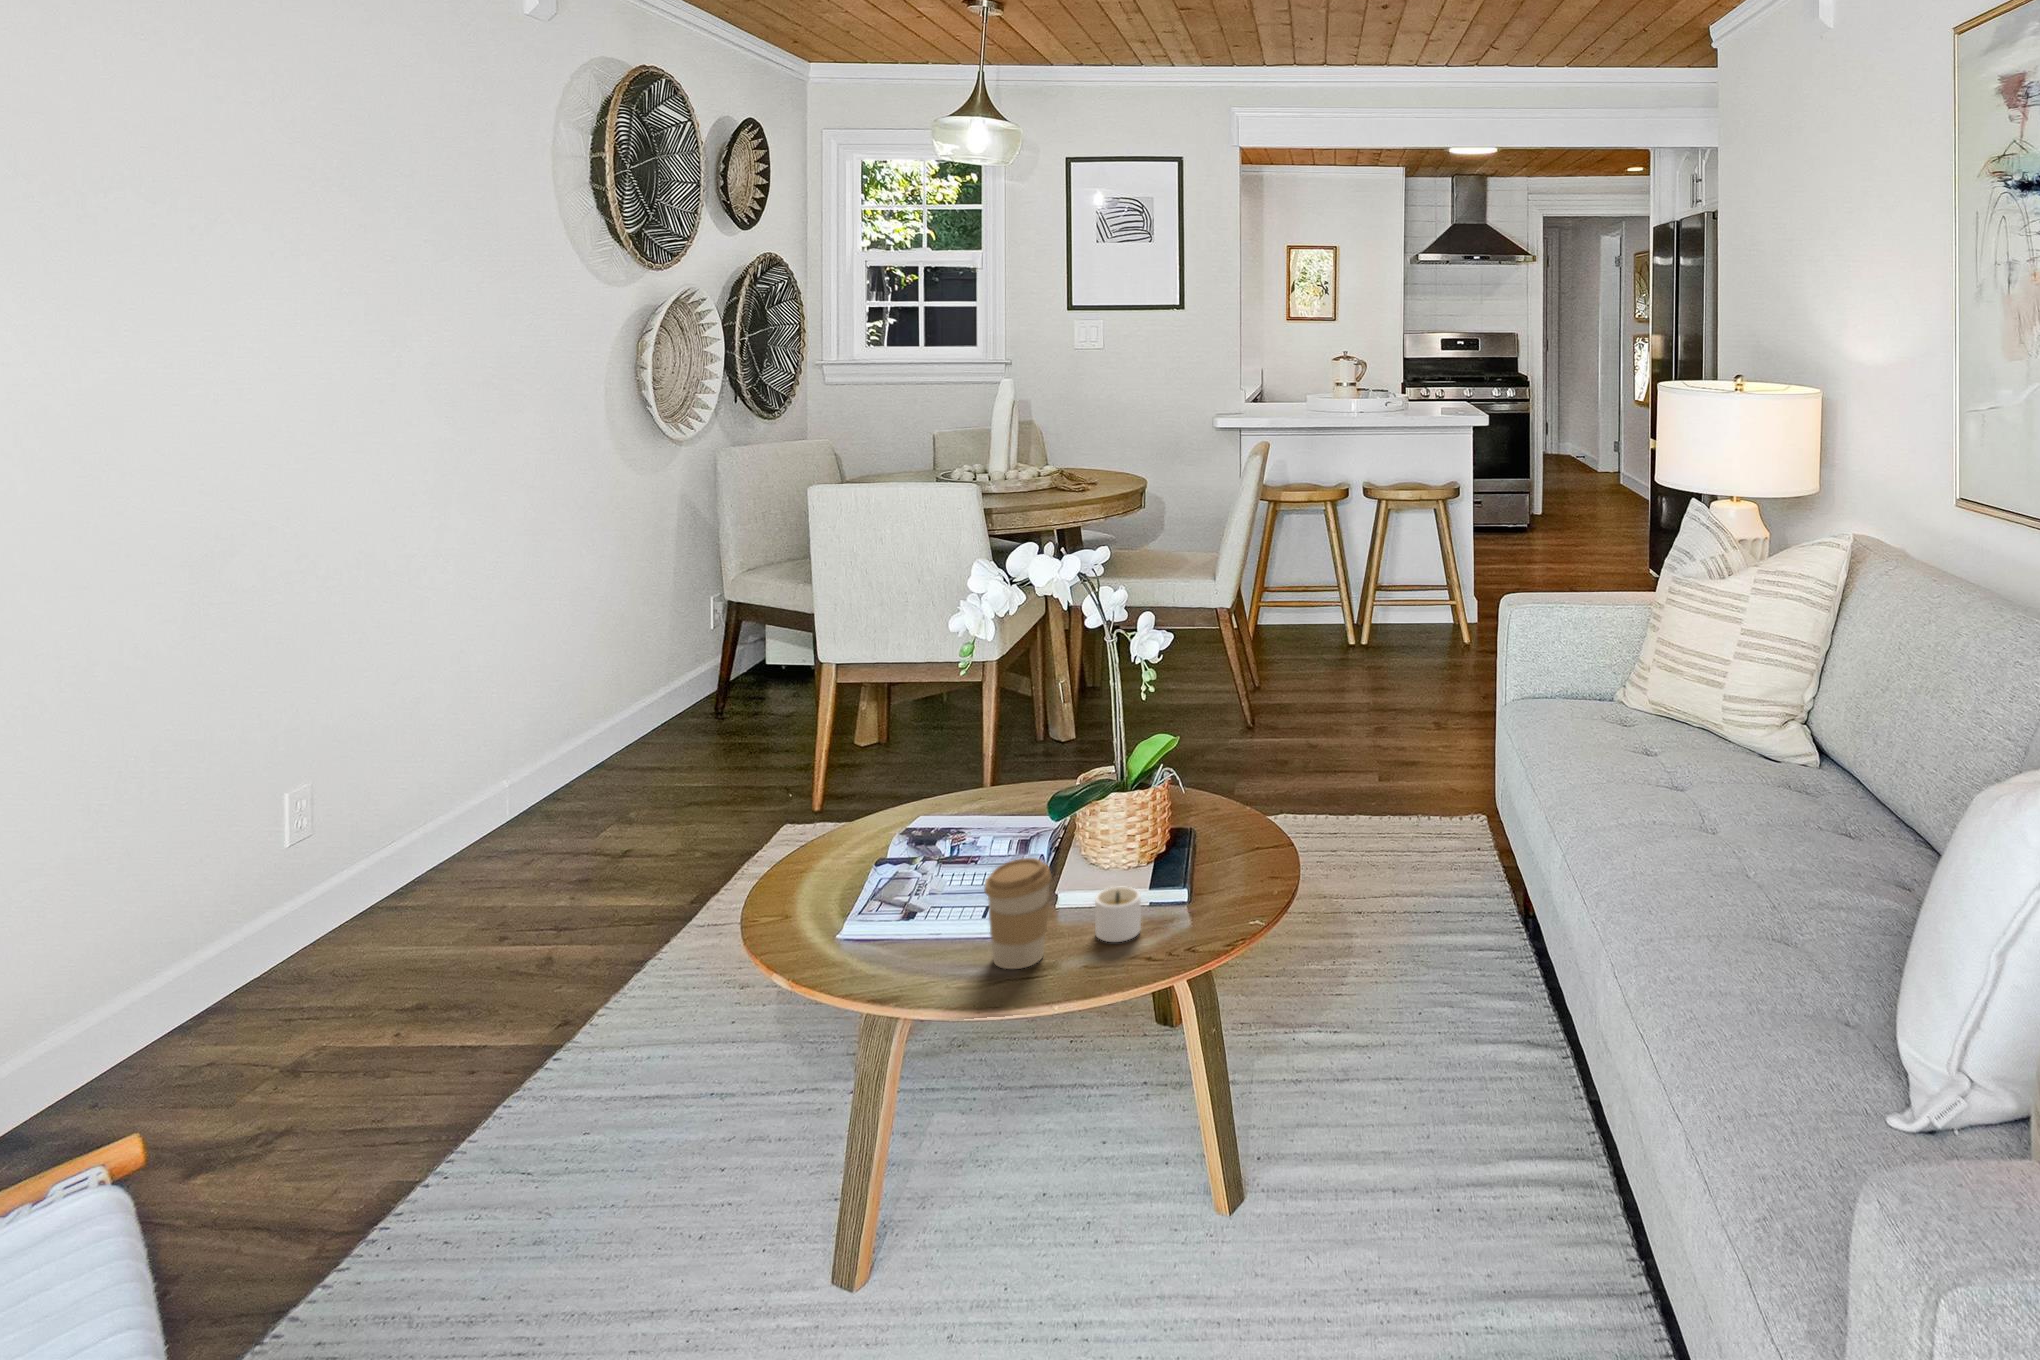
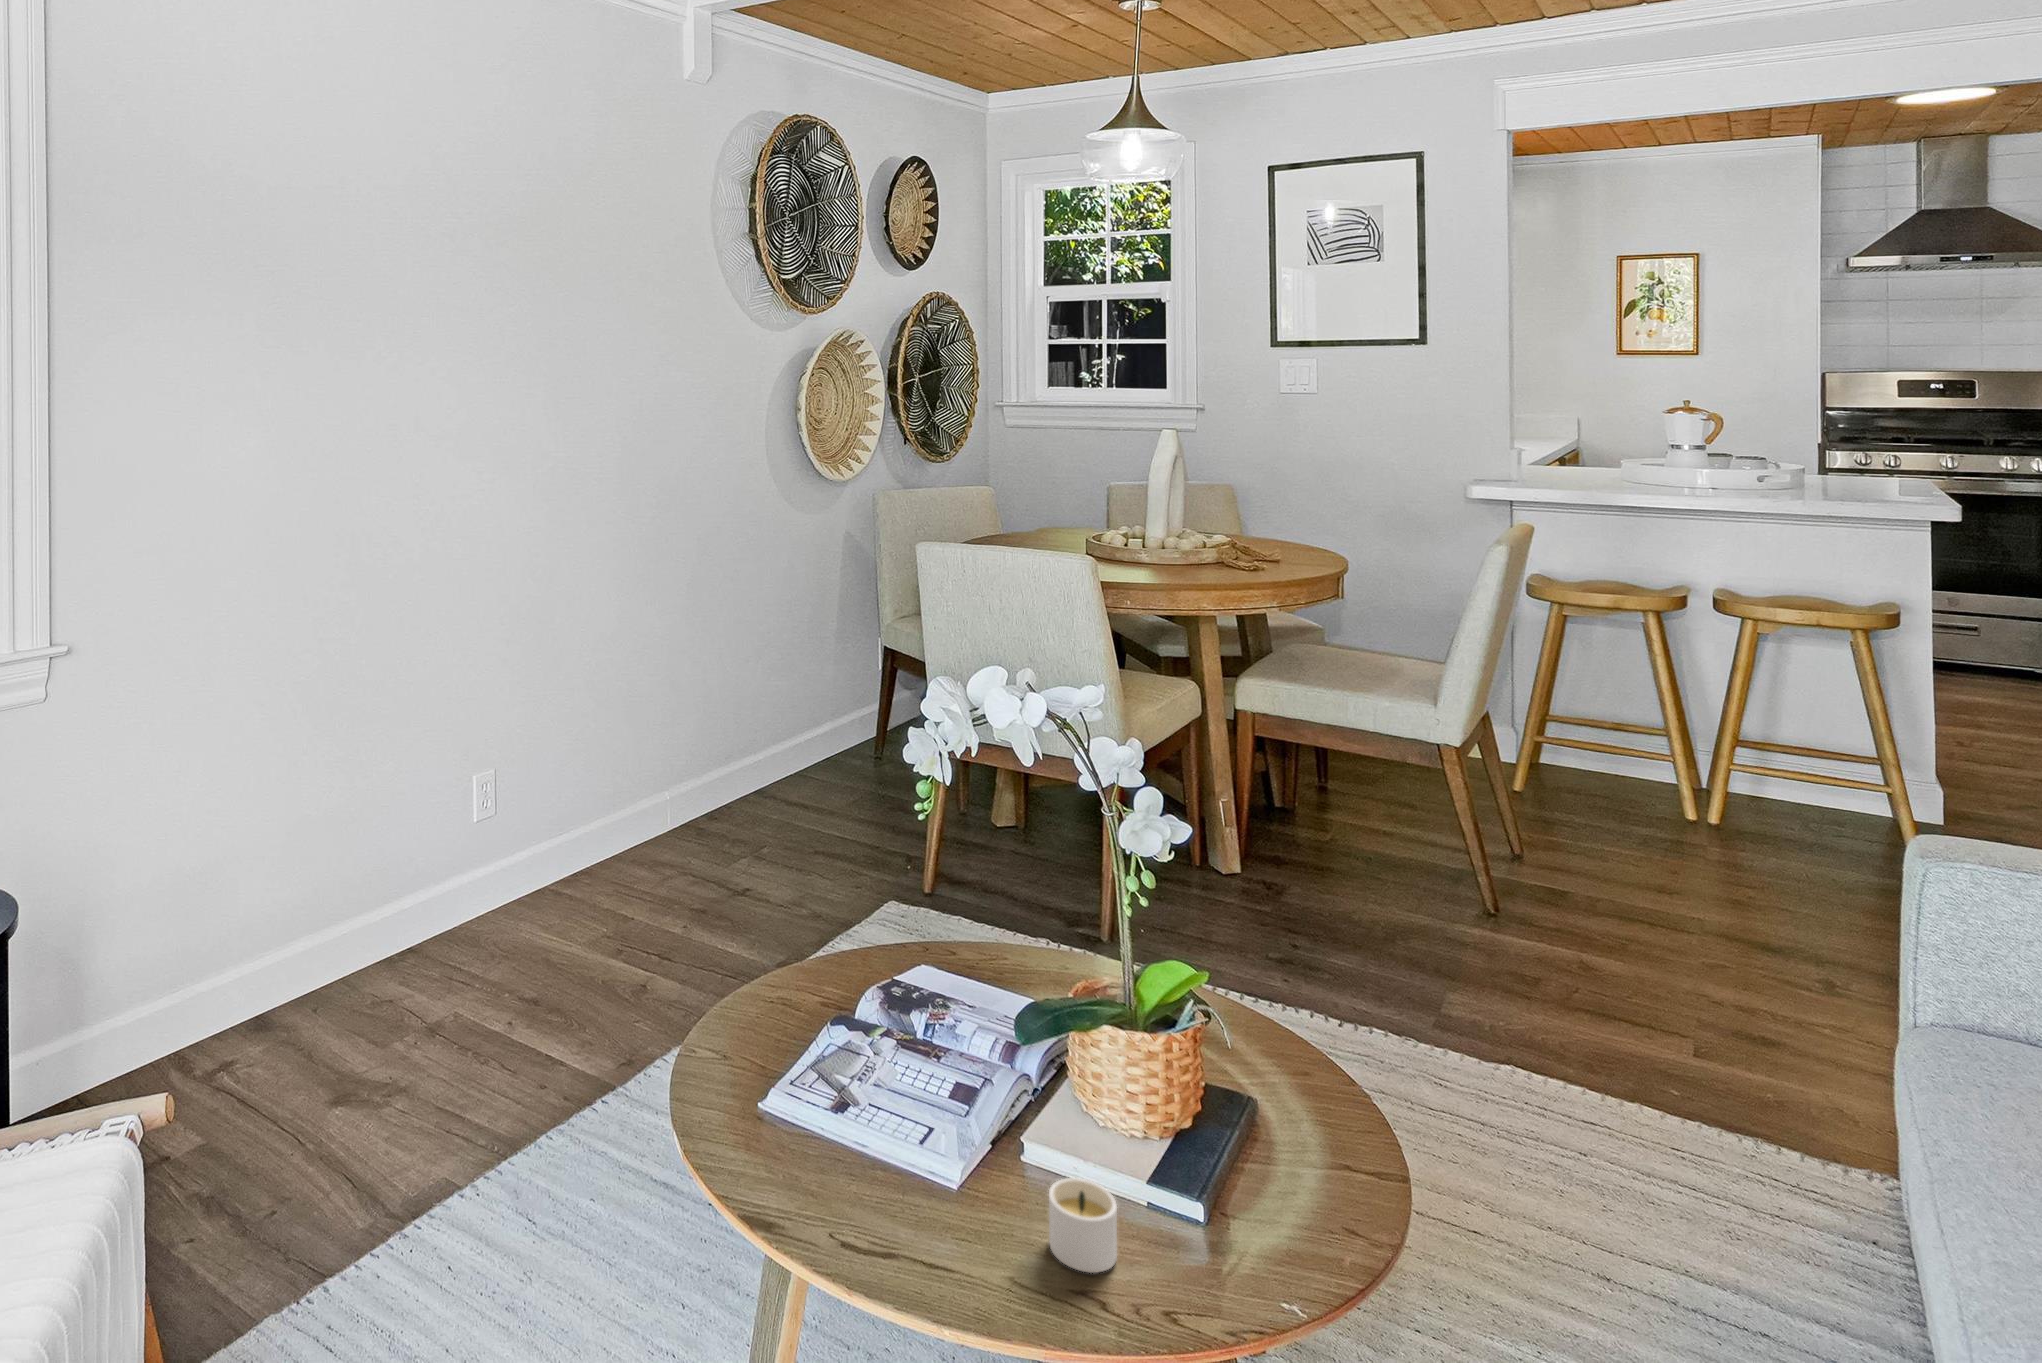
coffee cup: present [984,858,1052,969] -> none [892,1092,982,1253]

